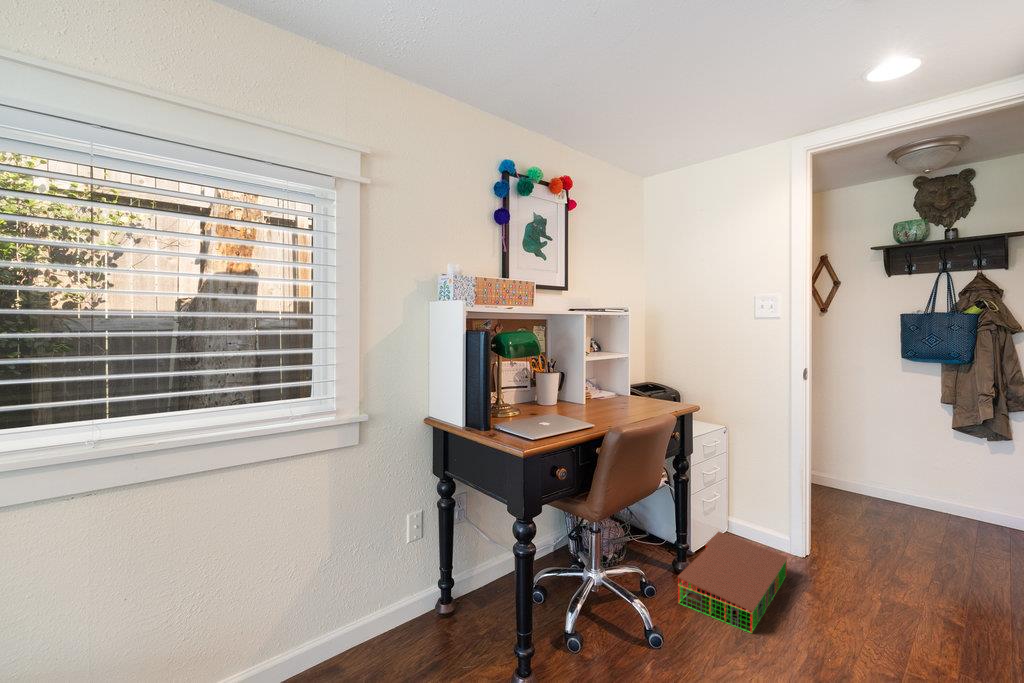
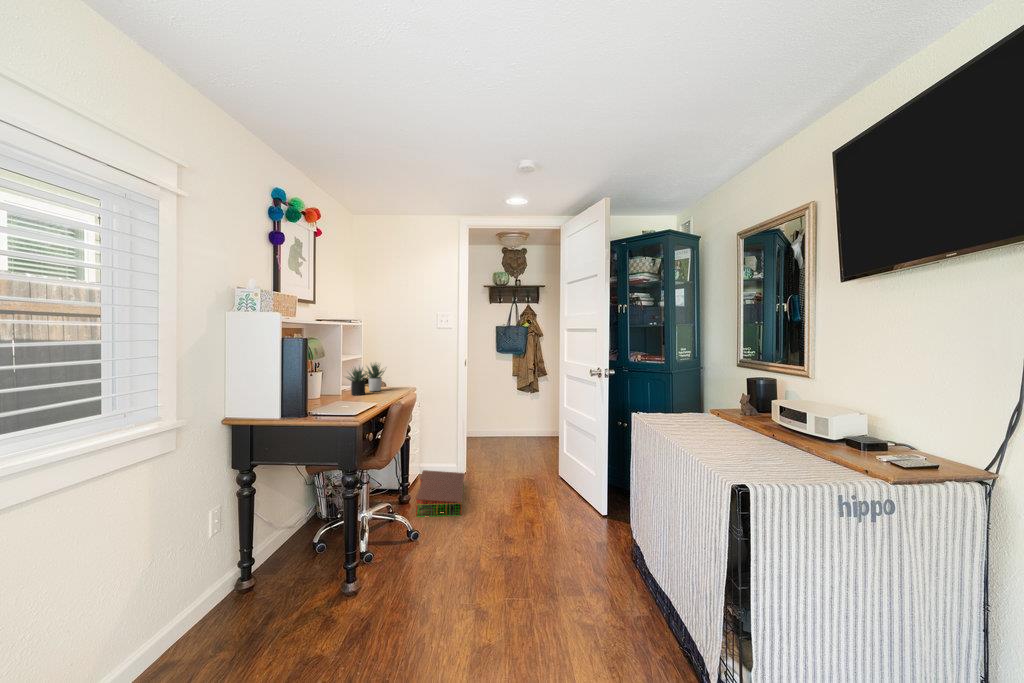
succulent plant: none [576,365,641,411] -> present [347,364,384,395]

